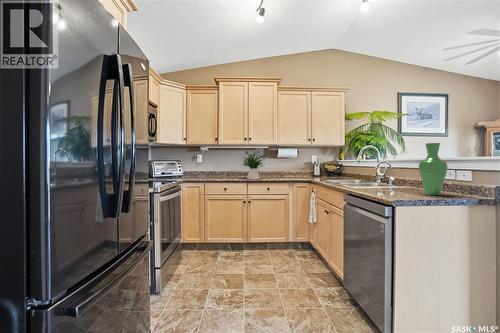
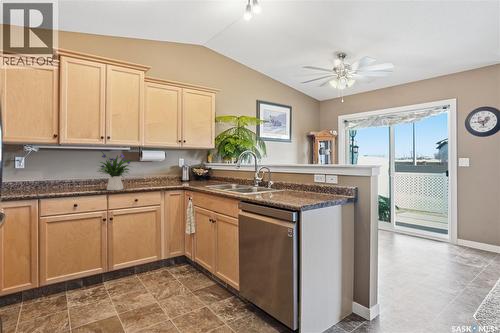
vase: present [419,143,447,195] -> none [297,154,317,197]

